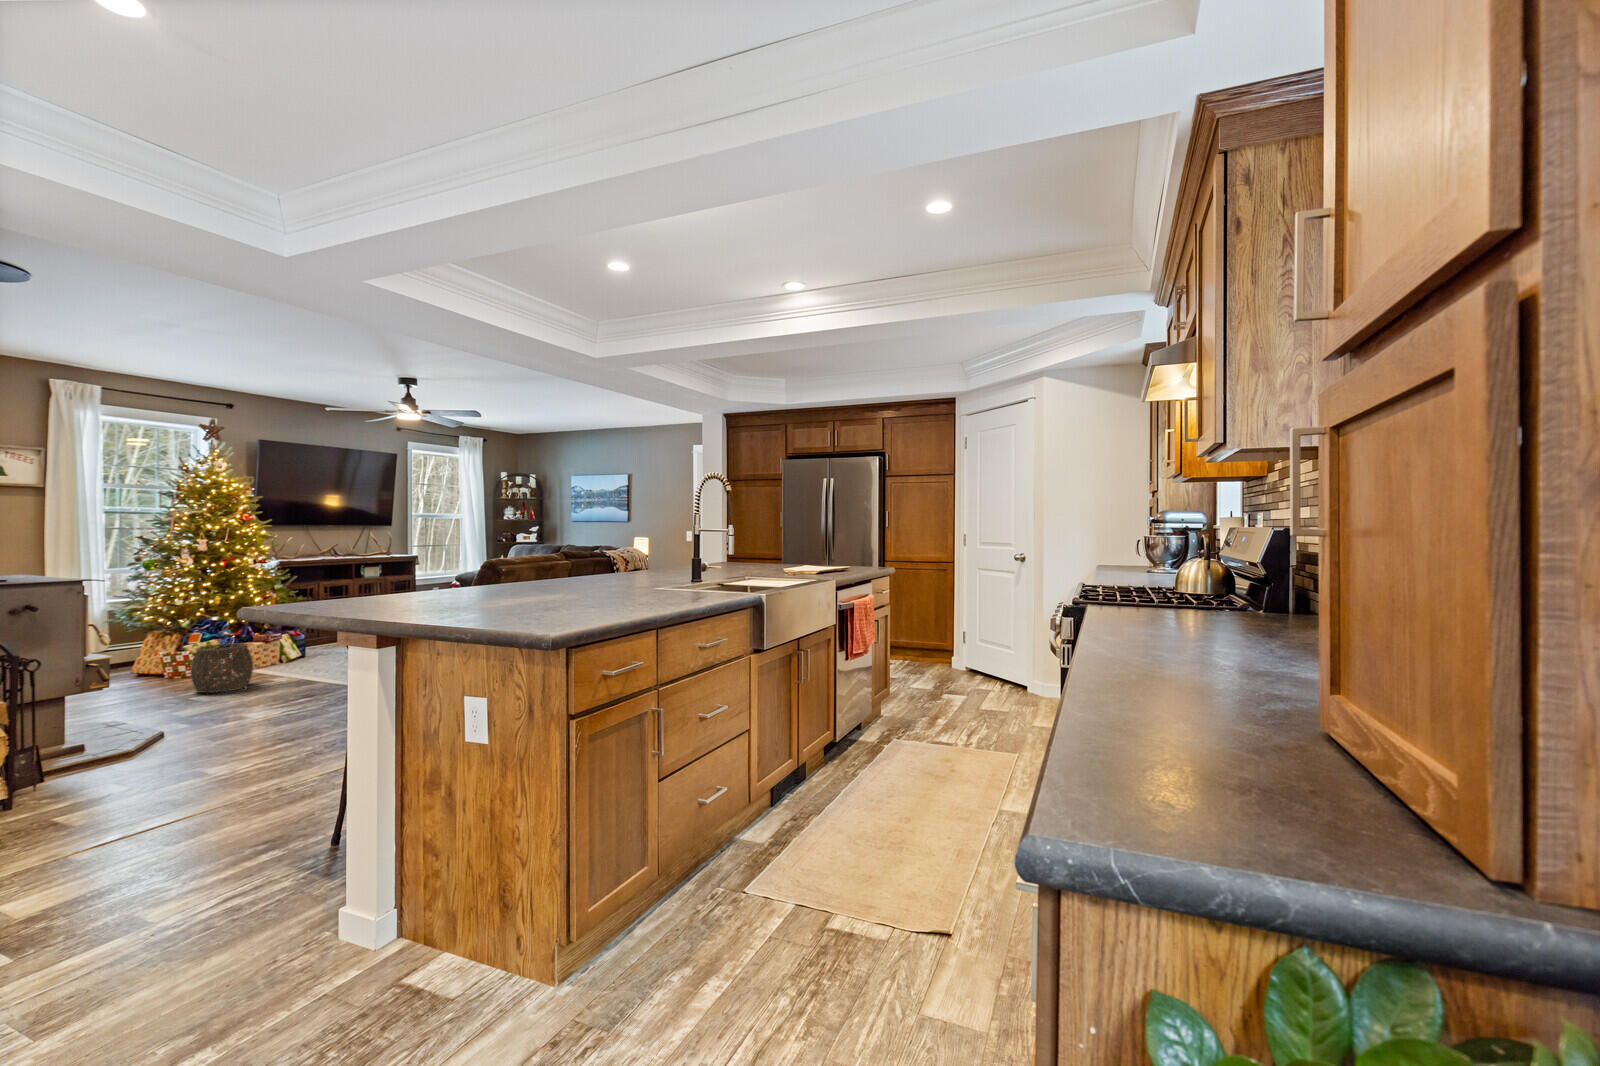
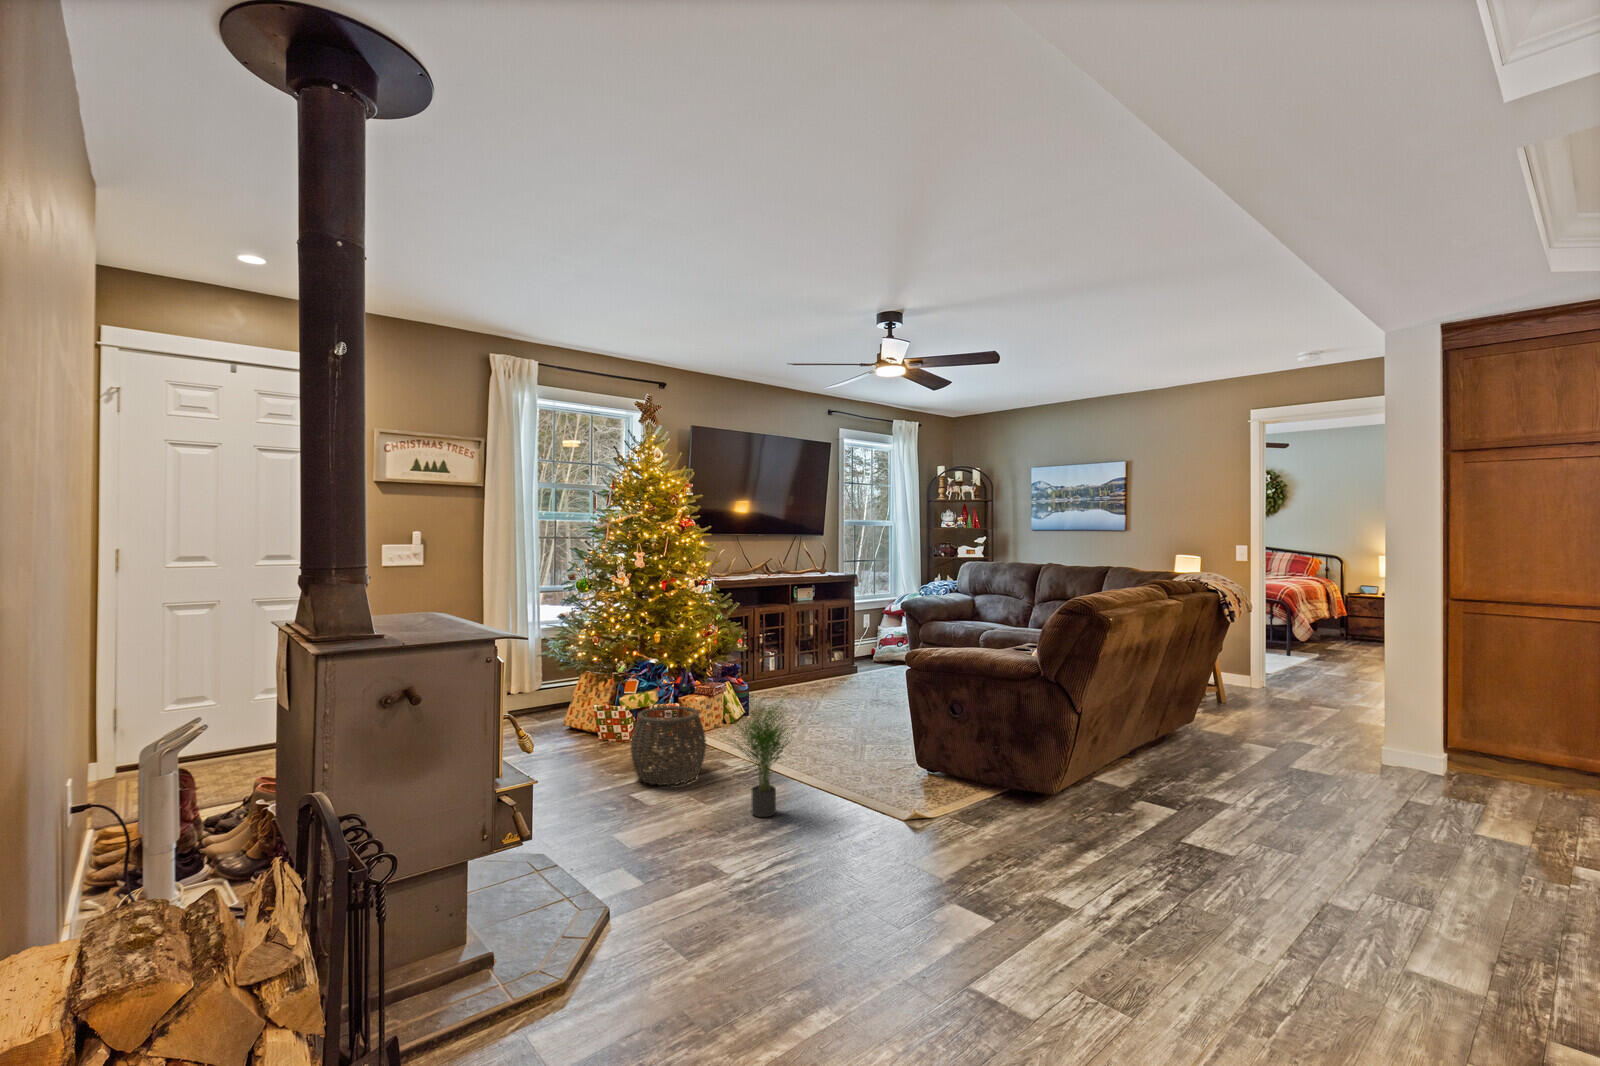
potted plant: none [250,620,318,698] -> present [730,701,793,817]

